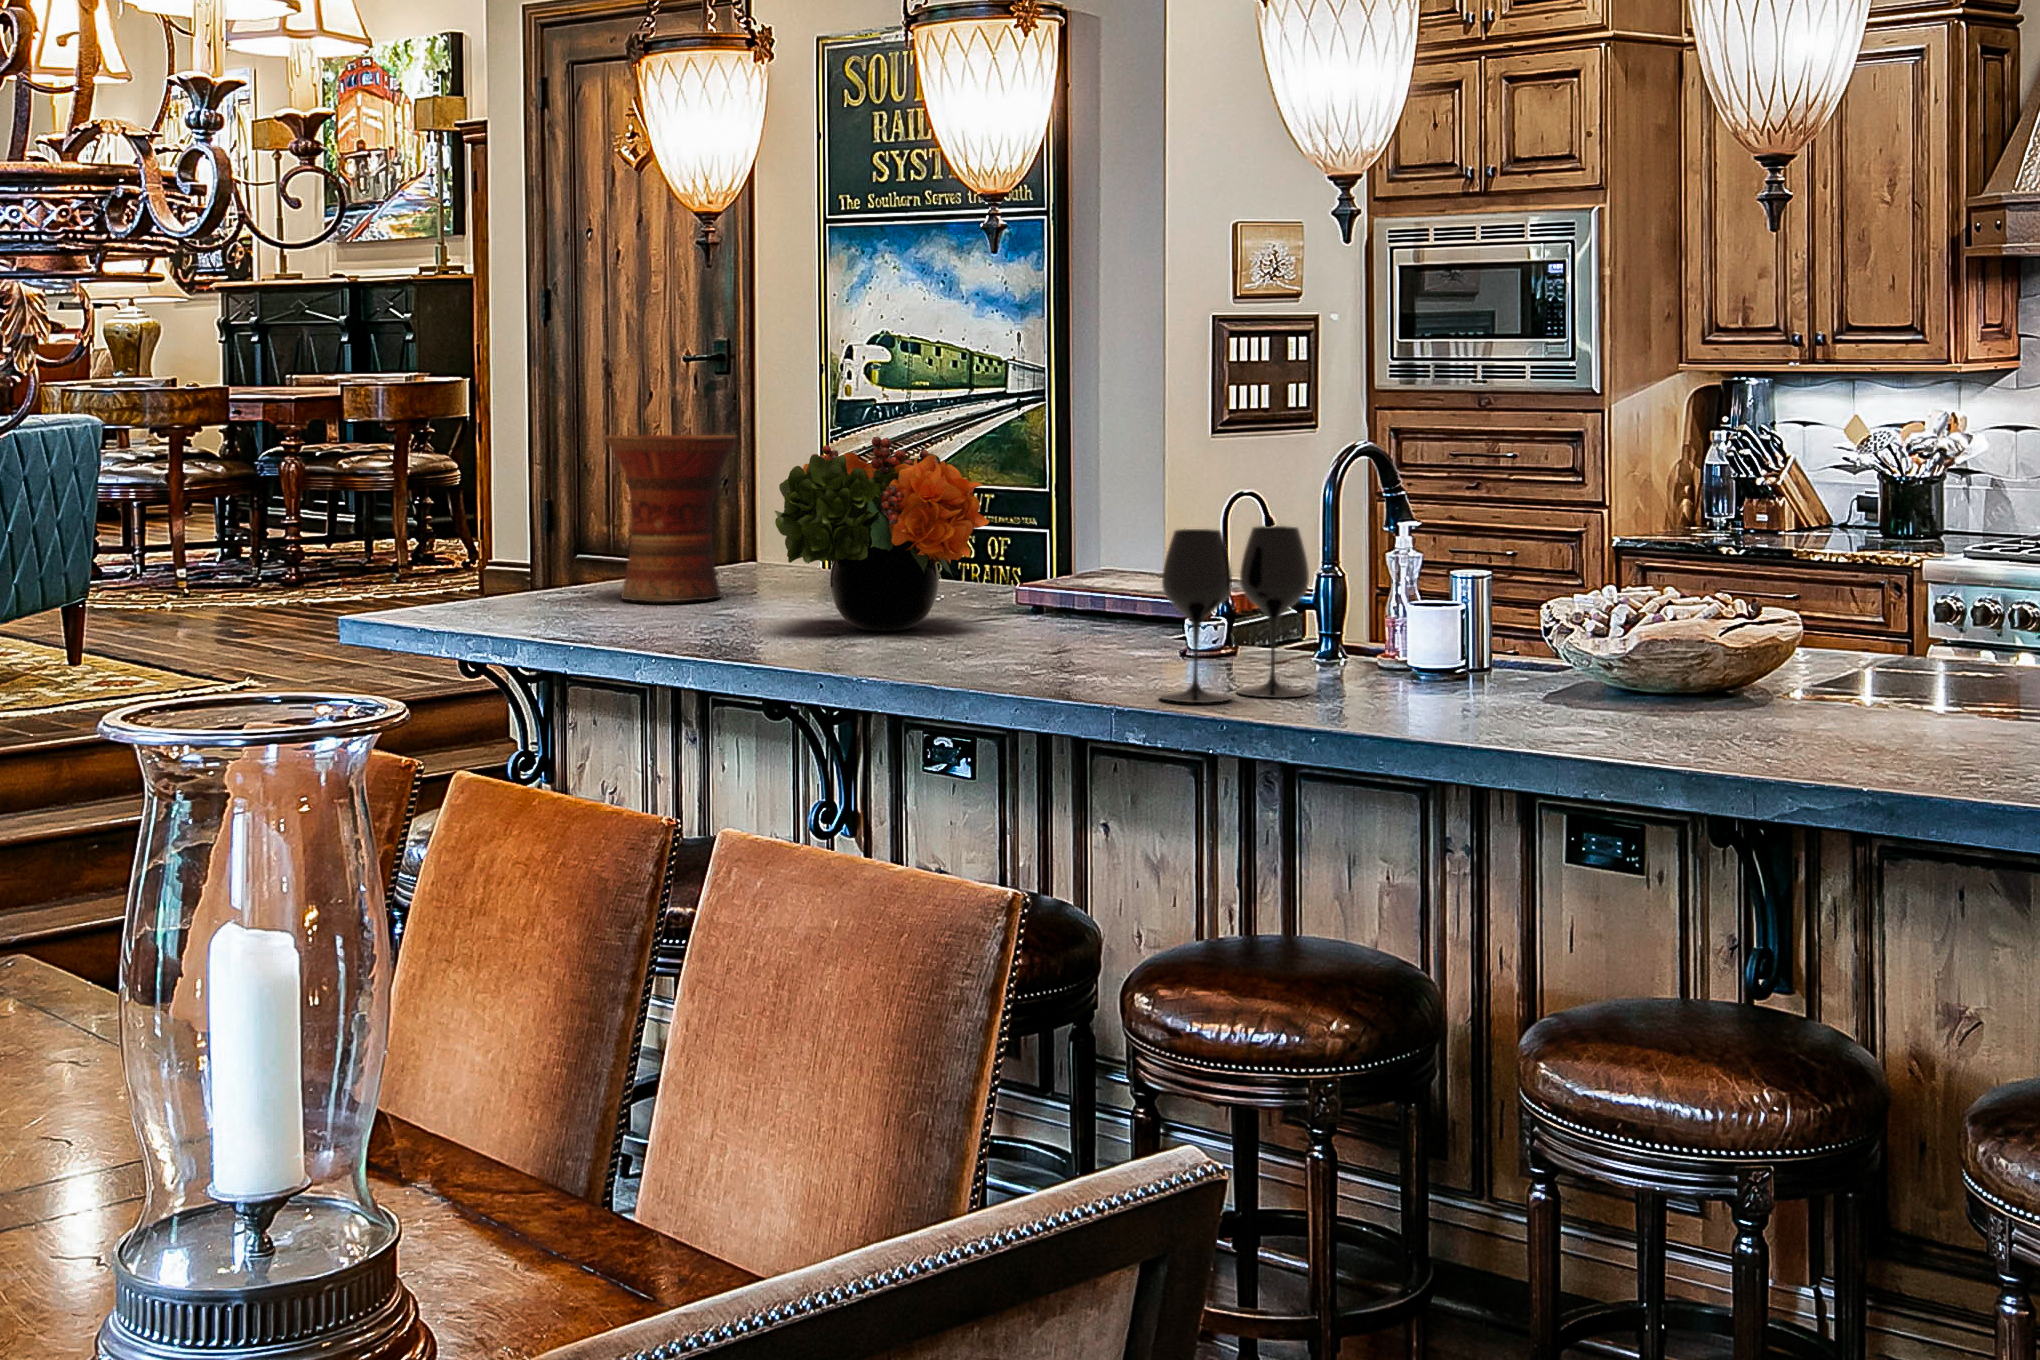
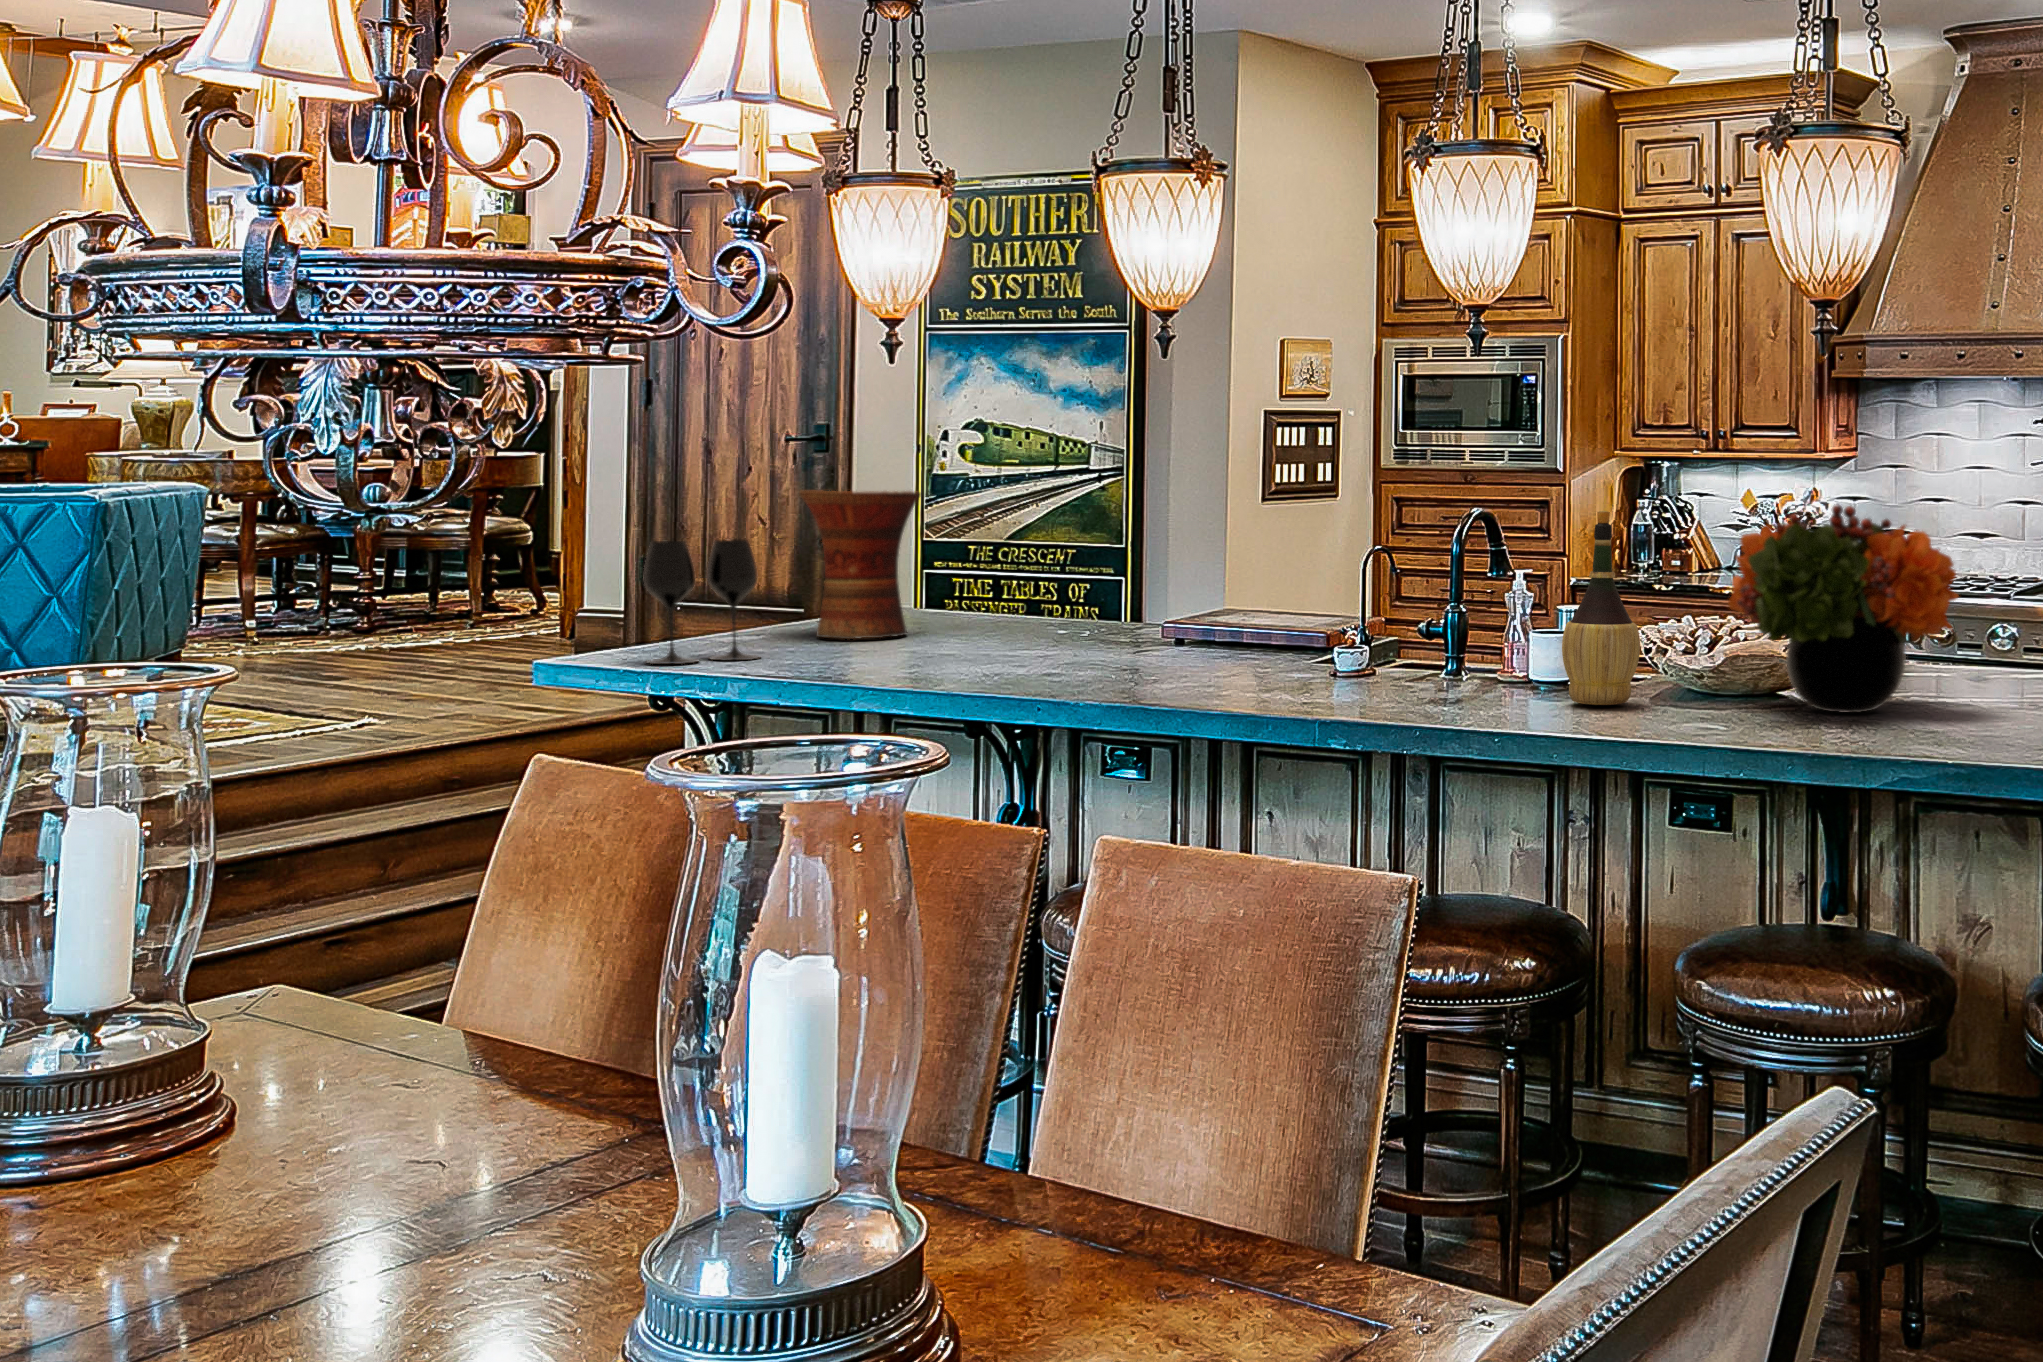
flower arrangement: present [775,437,989,631] -> present [1728,504,1958,713]
wine bottle: none [1405,472,1505,710] -> present [1562,511,1640,705]
wine glass: present [1160,526,1309,703] -> present [644,539,759,664]

